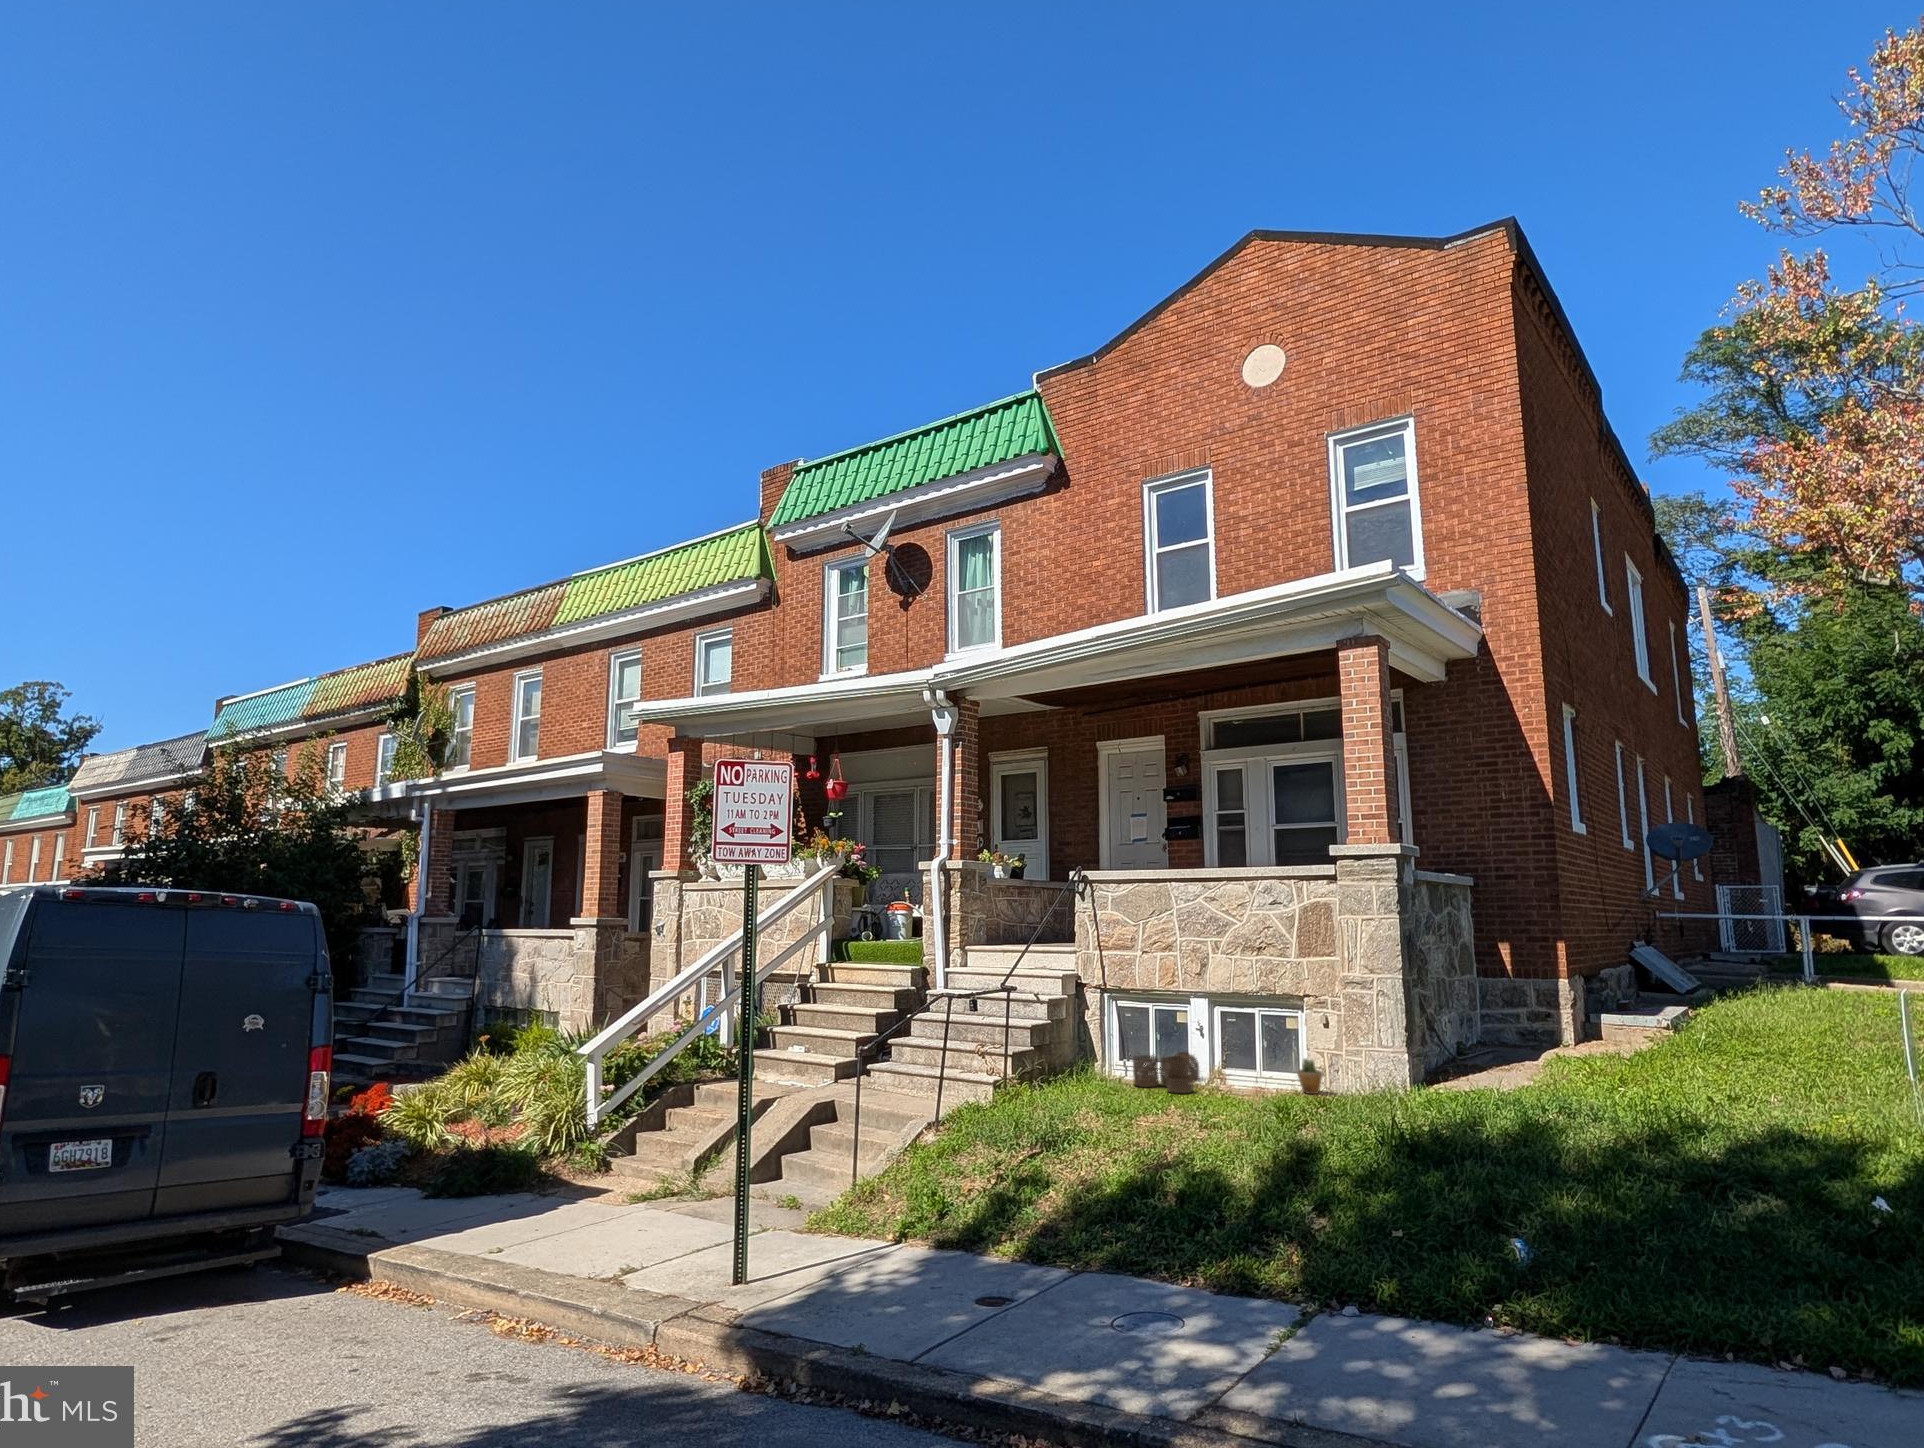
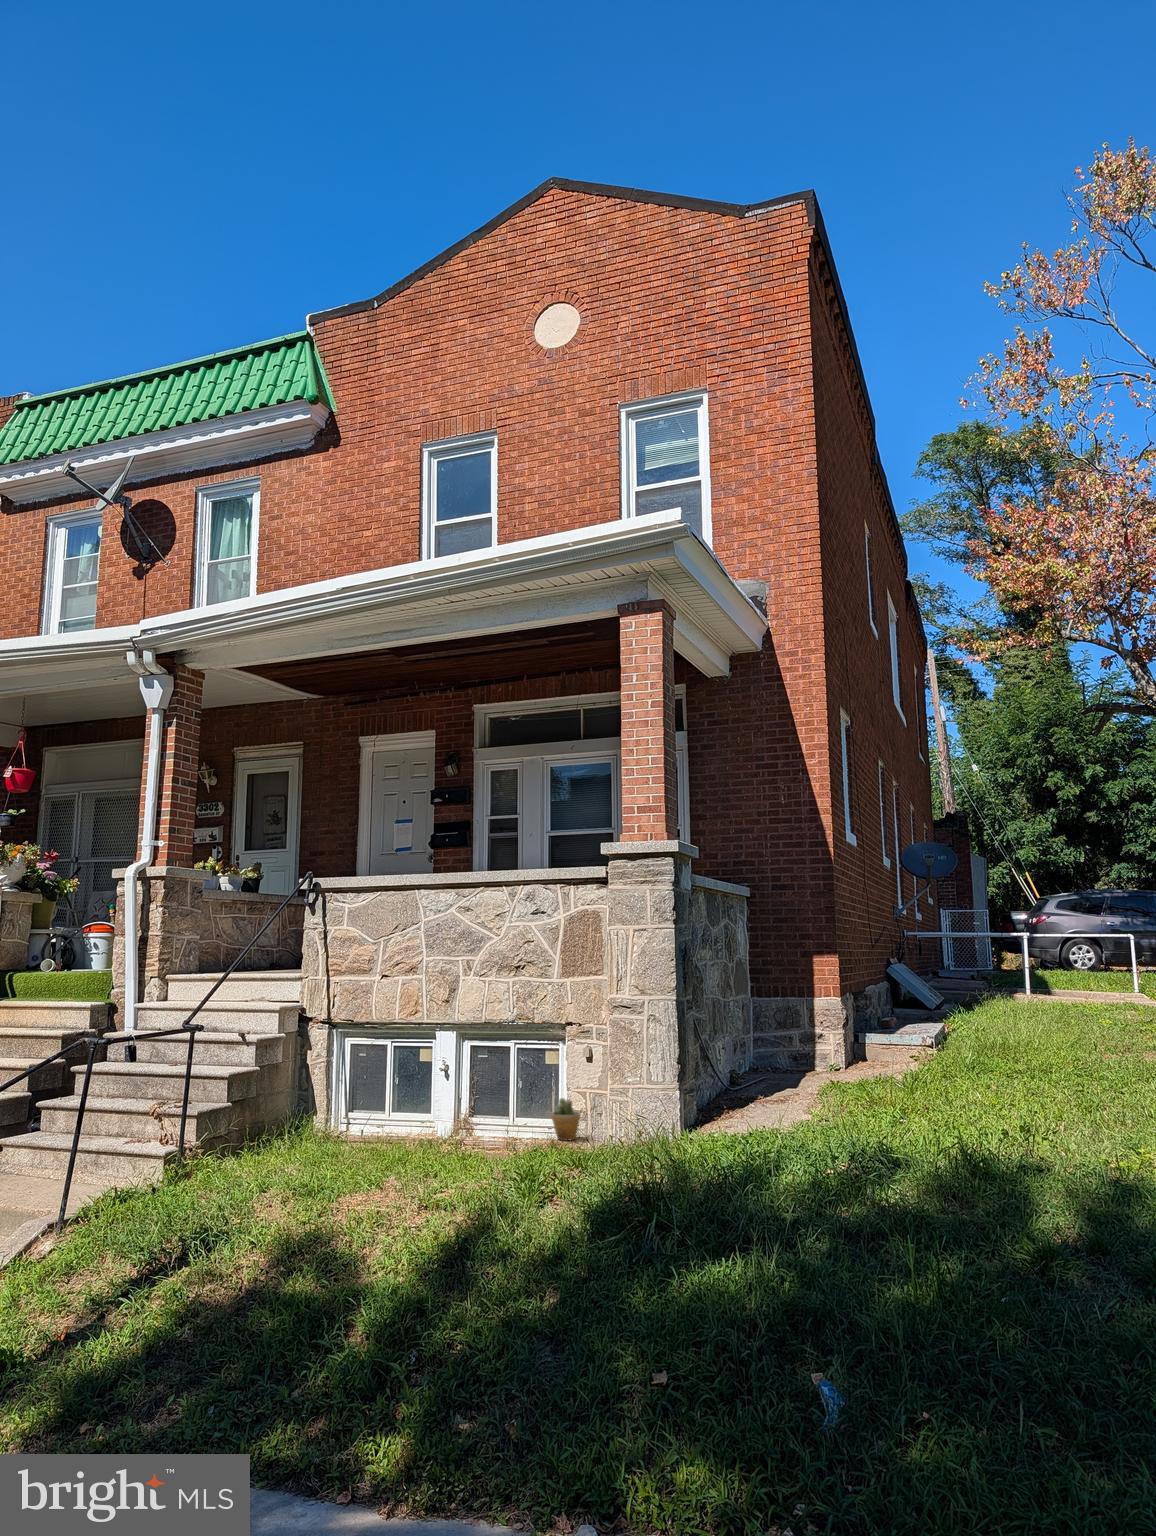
woven basket: present [1132,1051,1200,1093] -> none [356,1092,439,1149]

